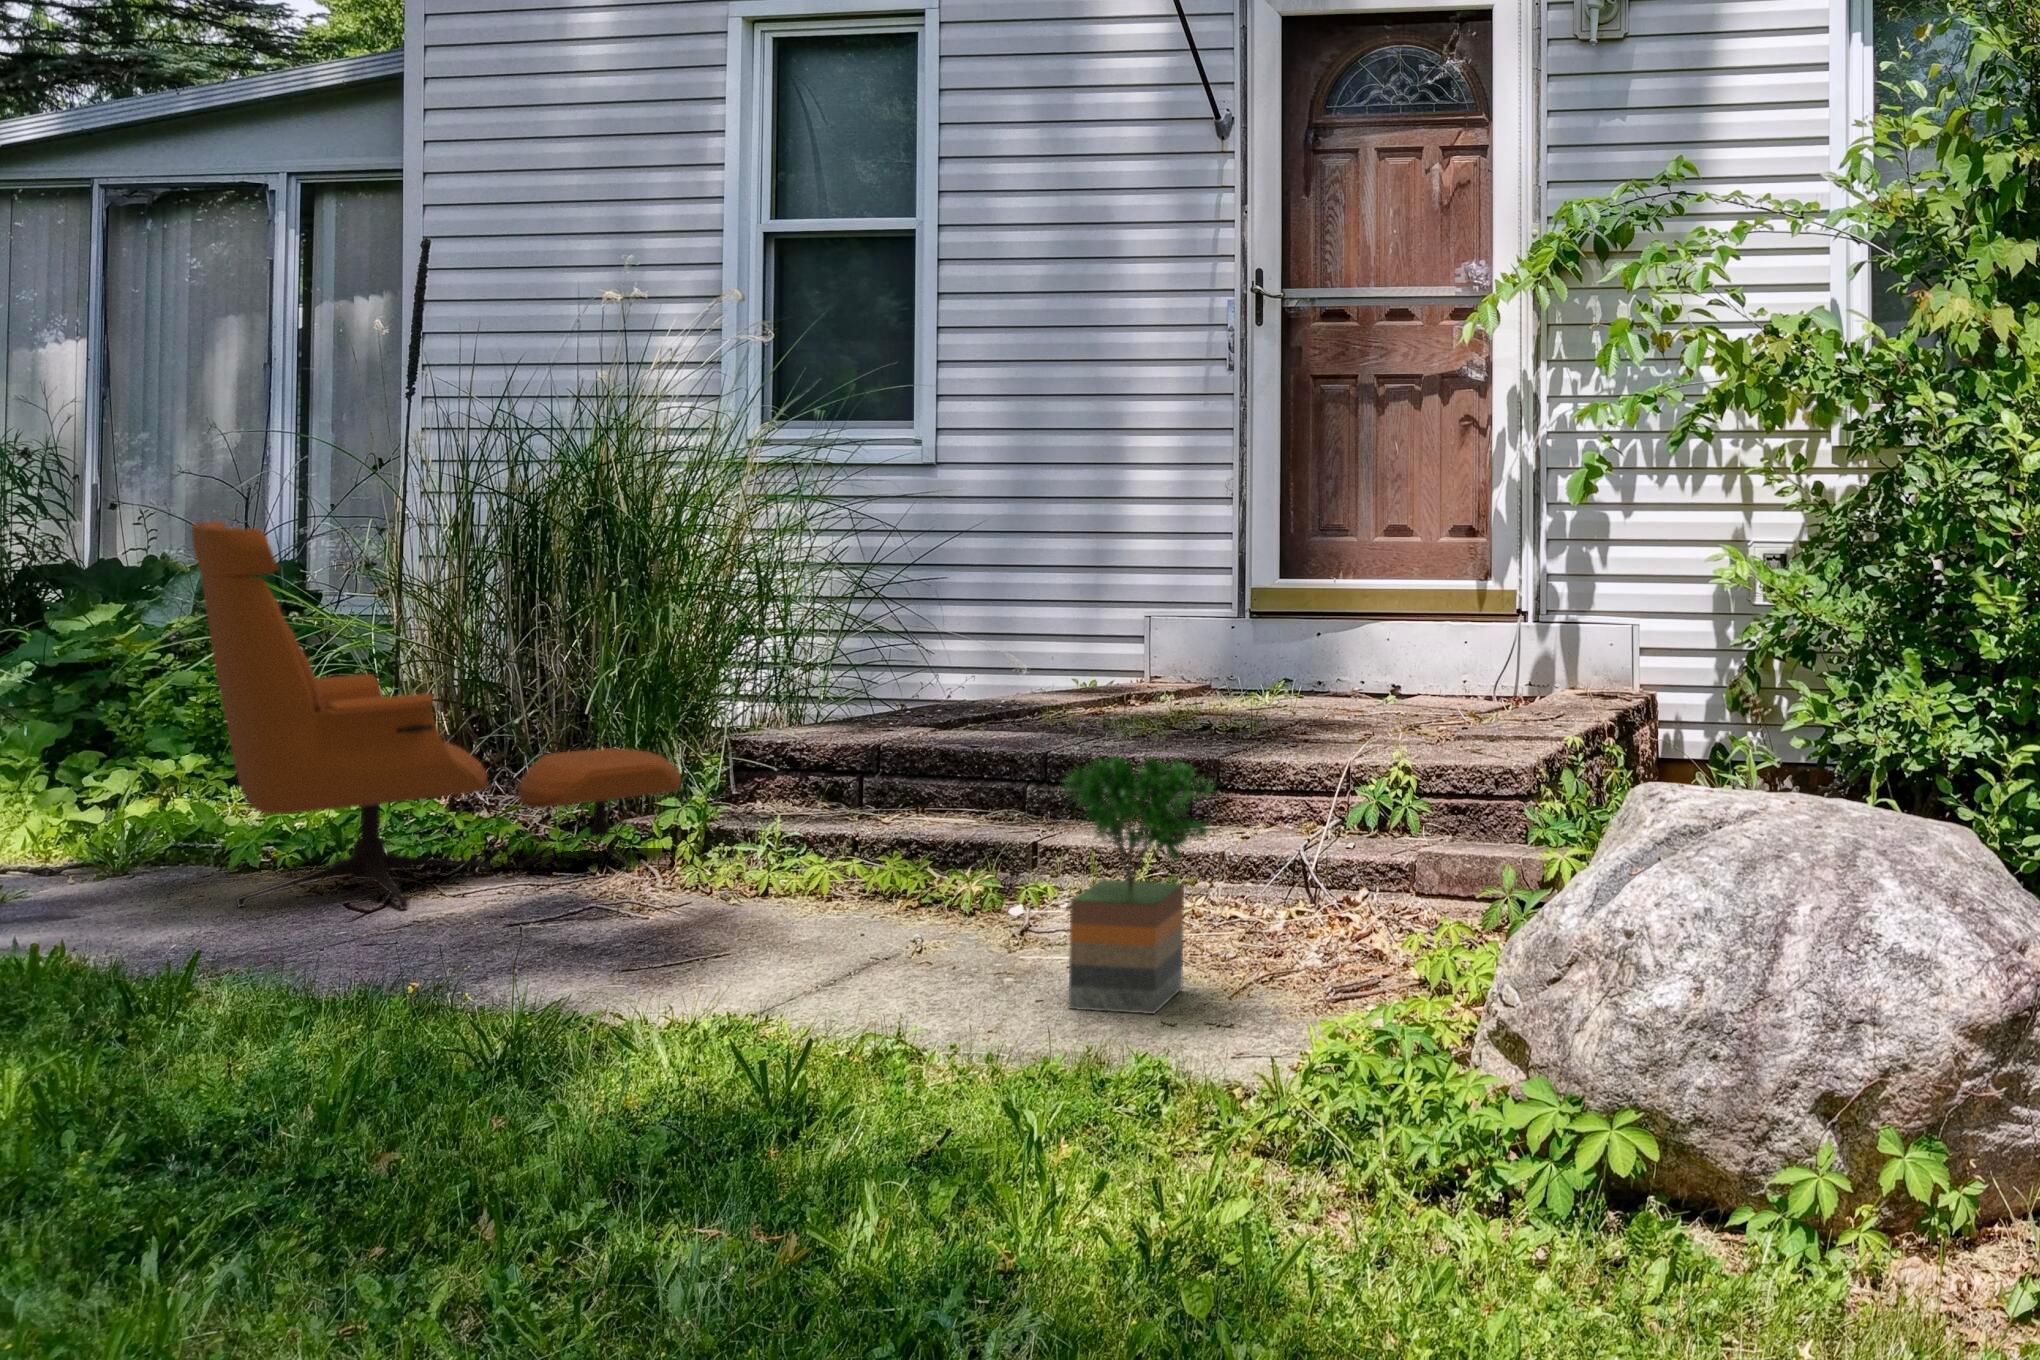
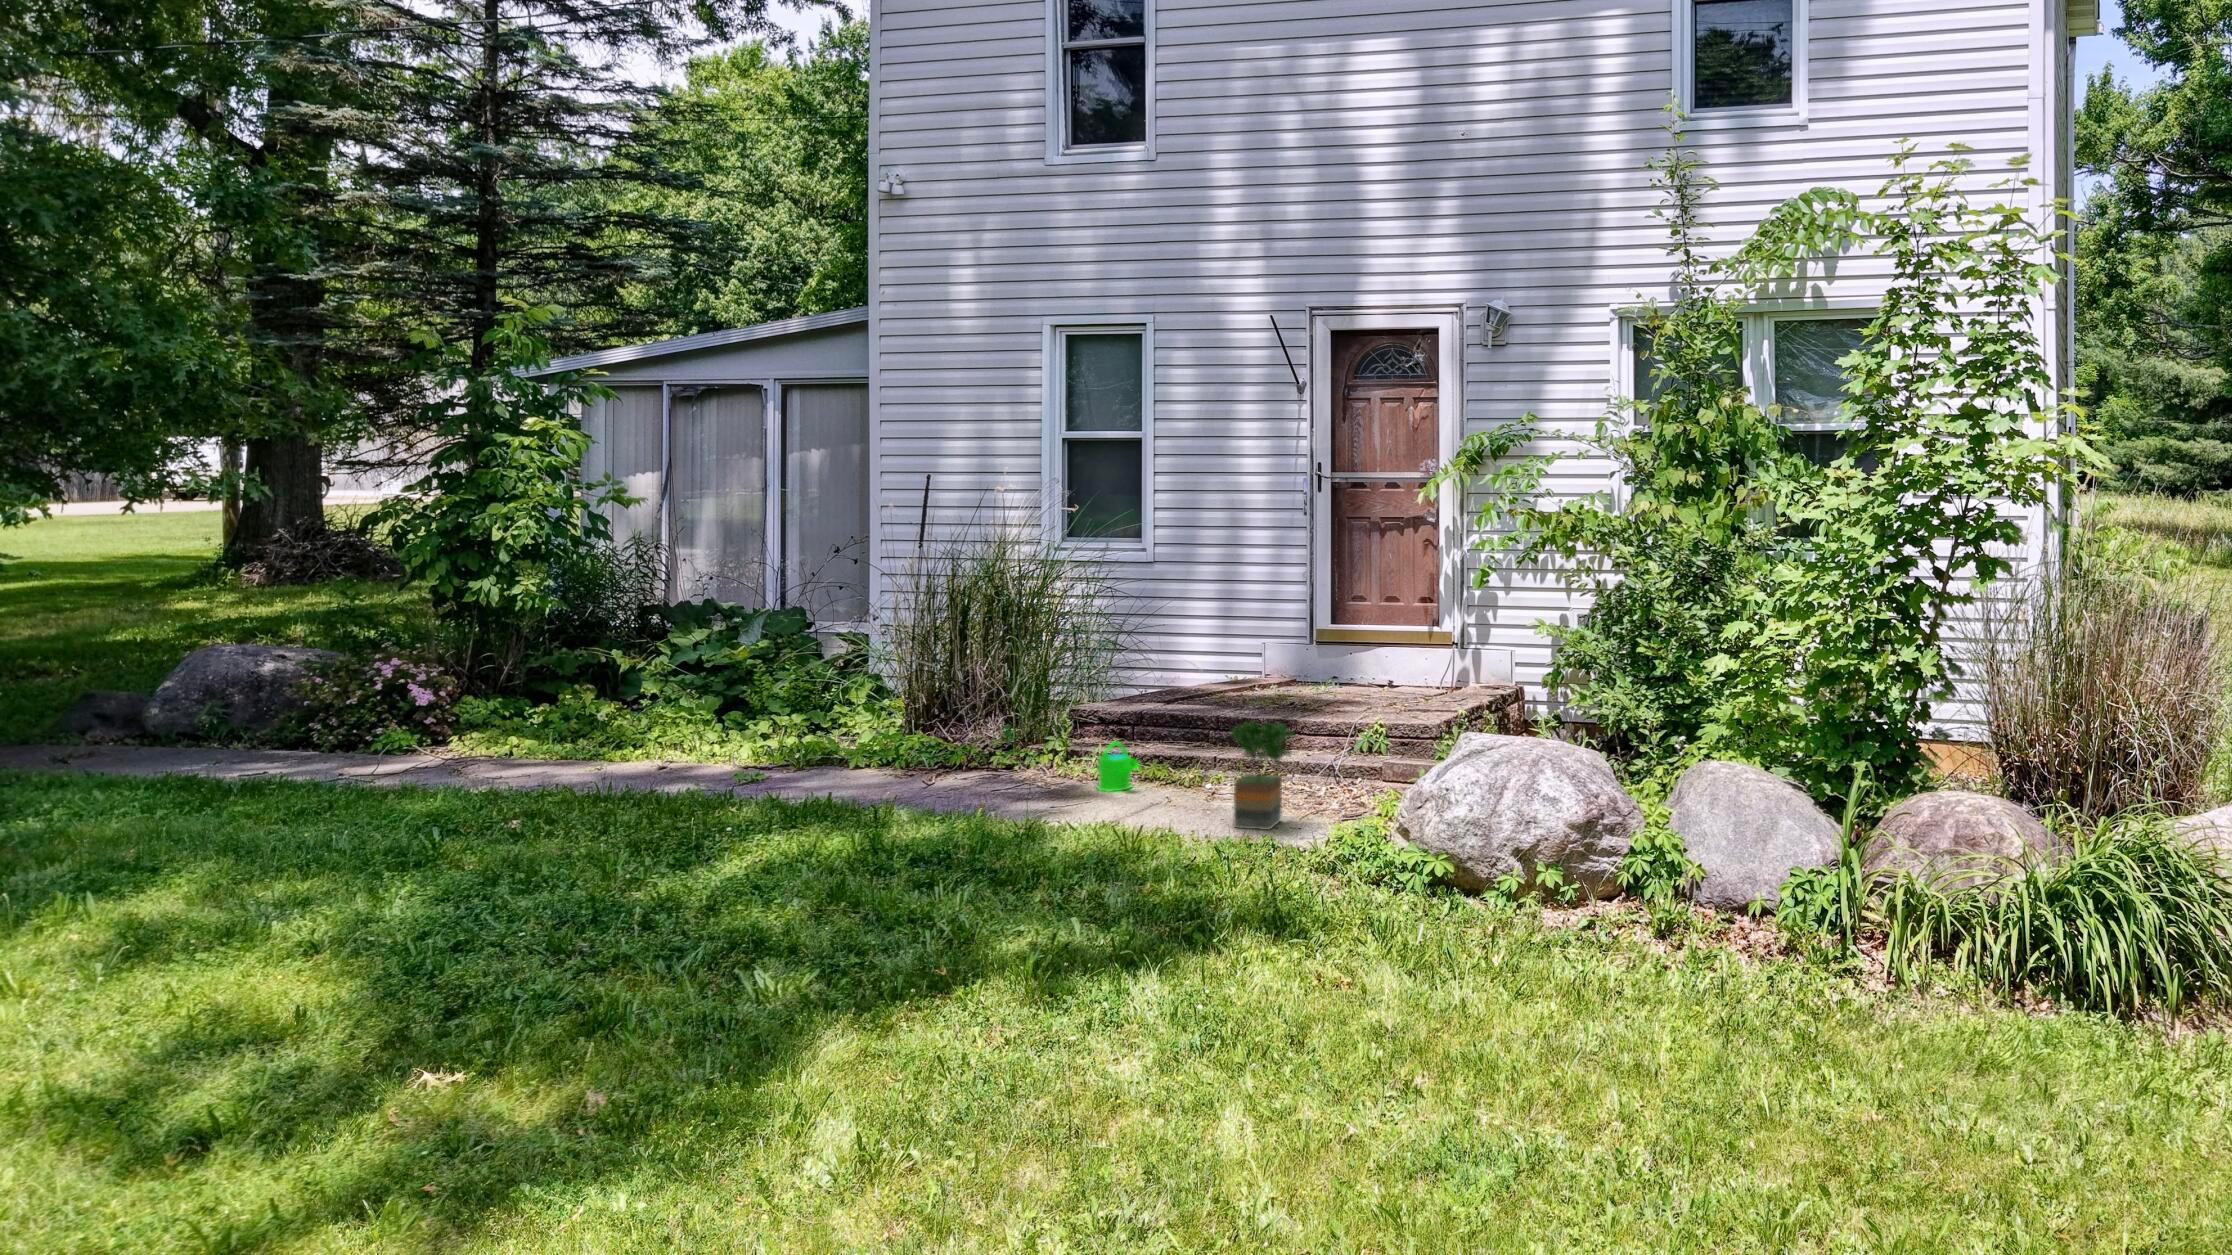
lounge chair: present [192,521,681,909] -> none [835,613,1044,789]
watering can: none [773,802,868,916] -> present [1097,741,1139,791]

